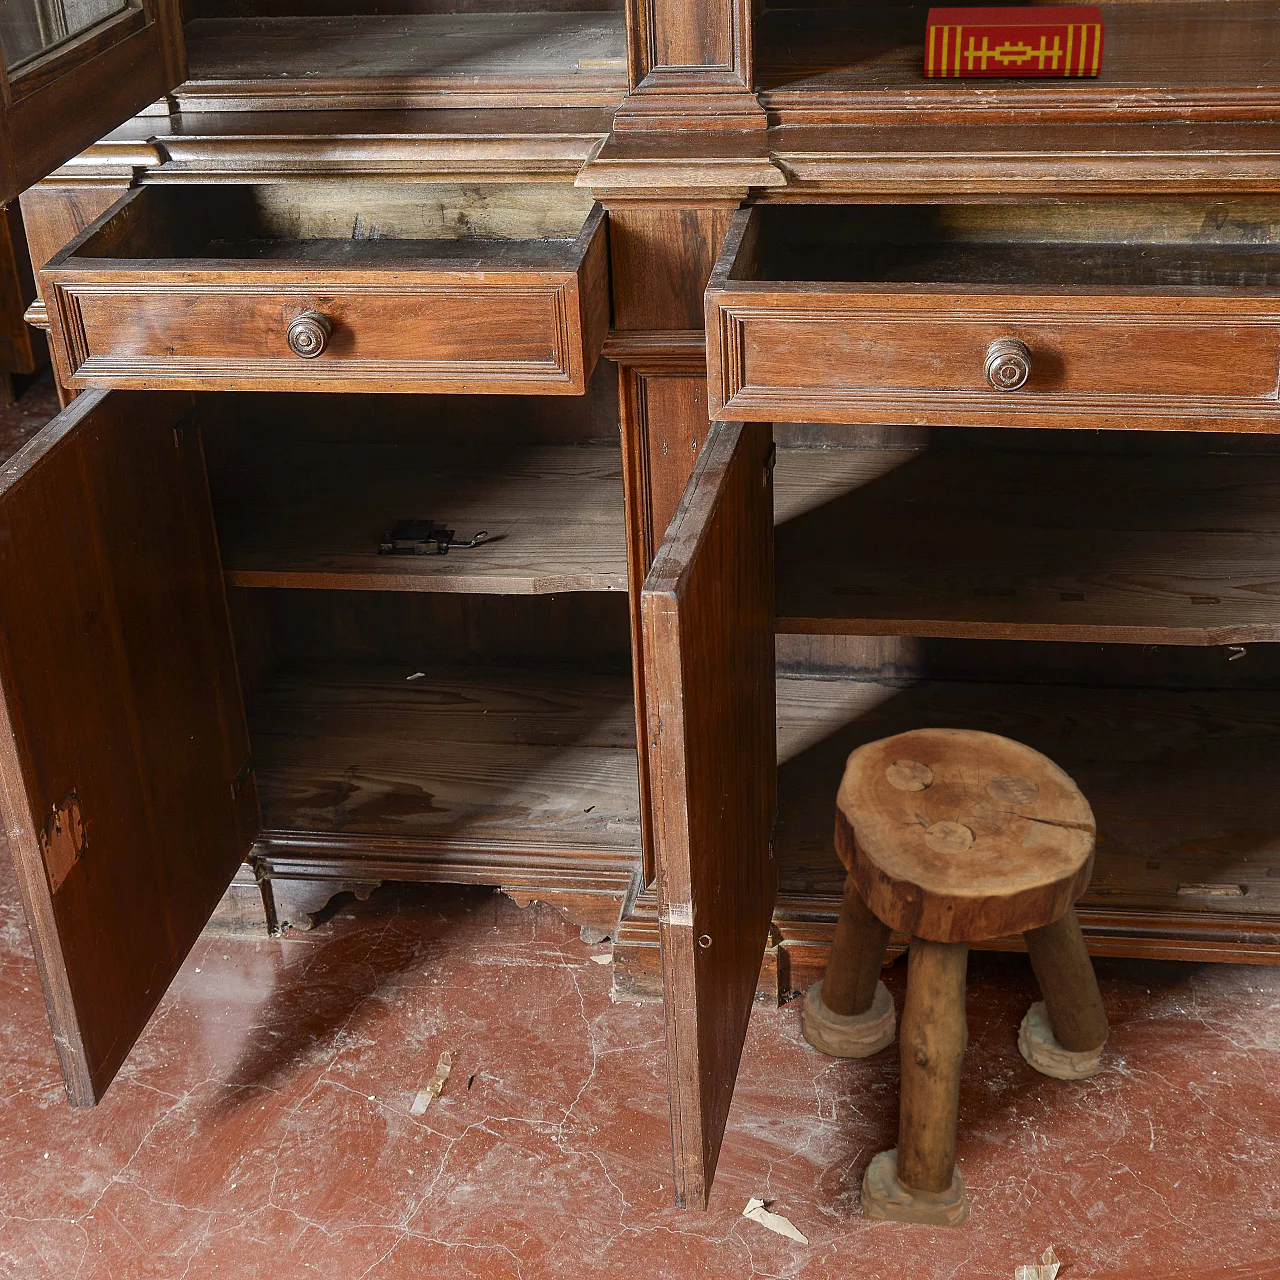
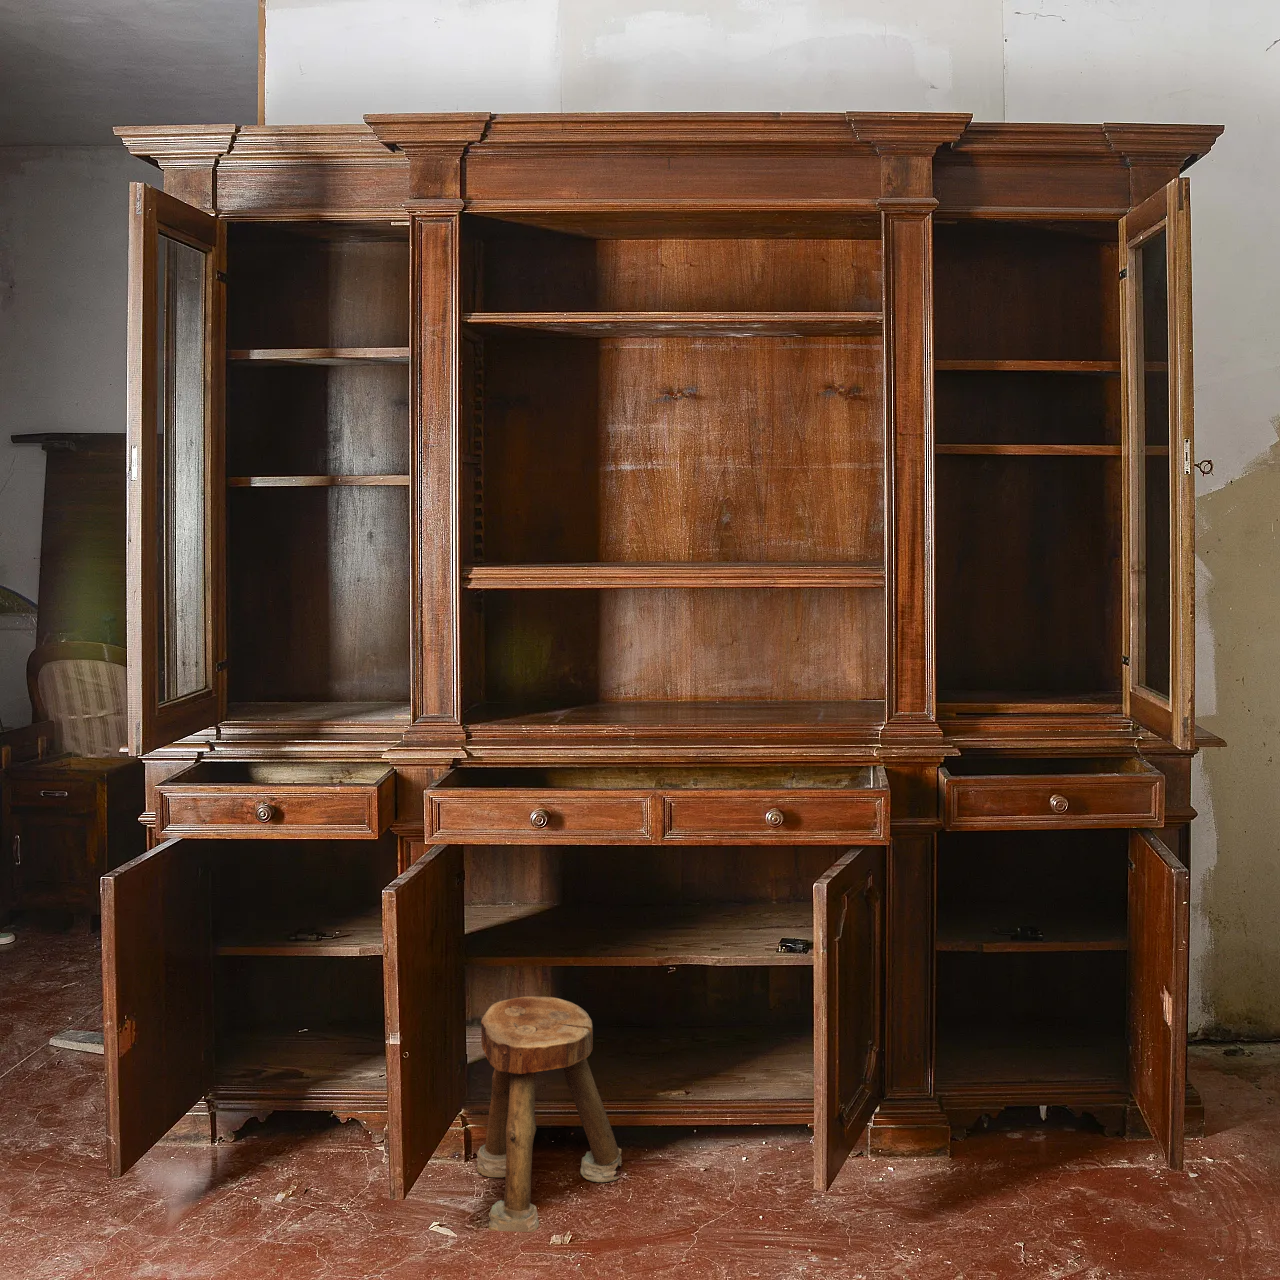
book: present [924,6,1105,77] -> none [526,698,599,723]

